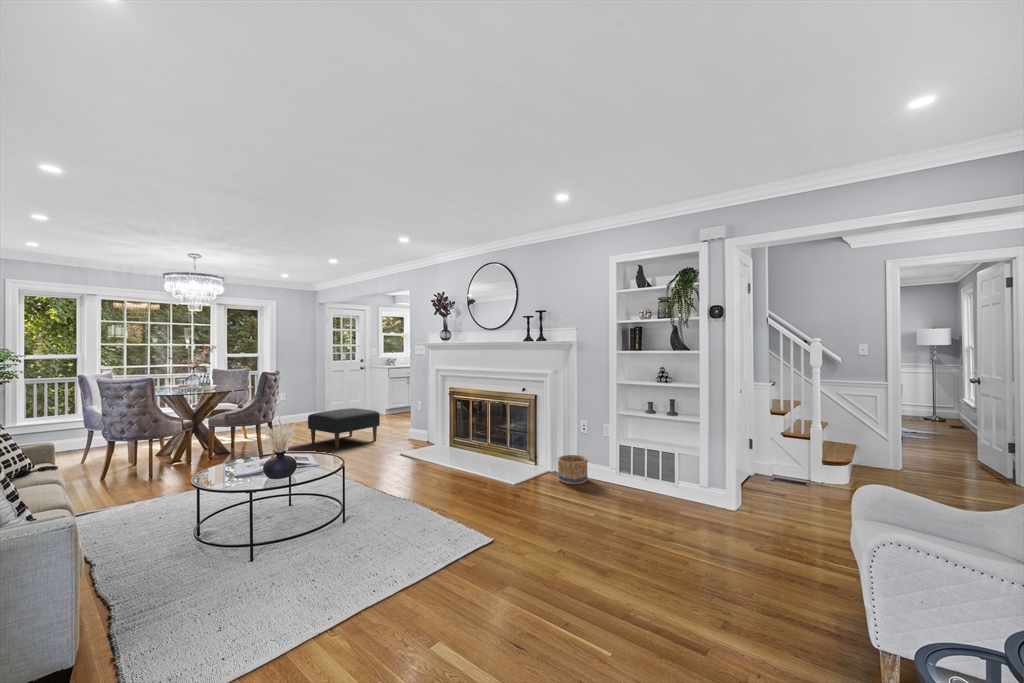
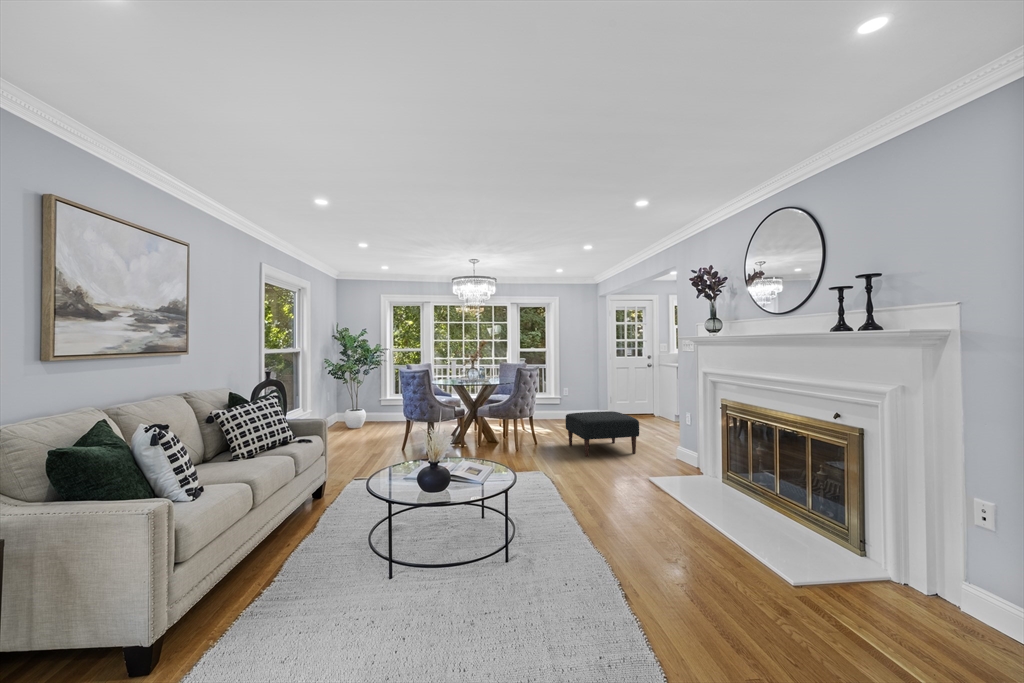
basket: present [557,455,588,484] -> none [900,558,989,637]

